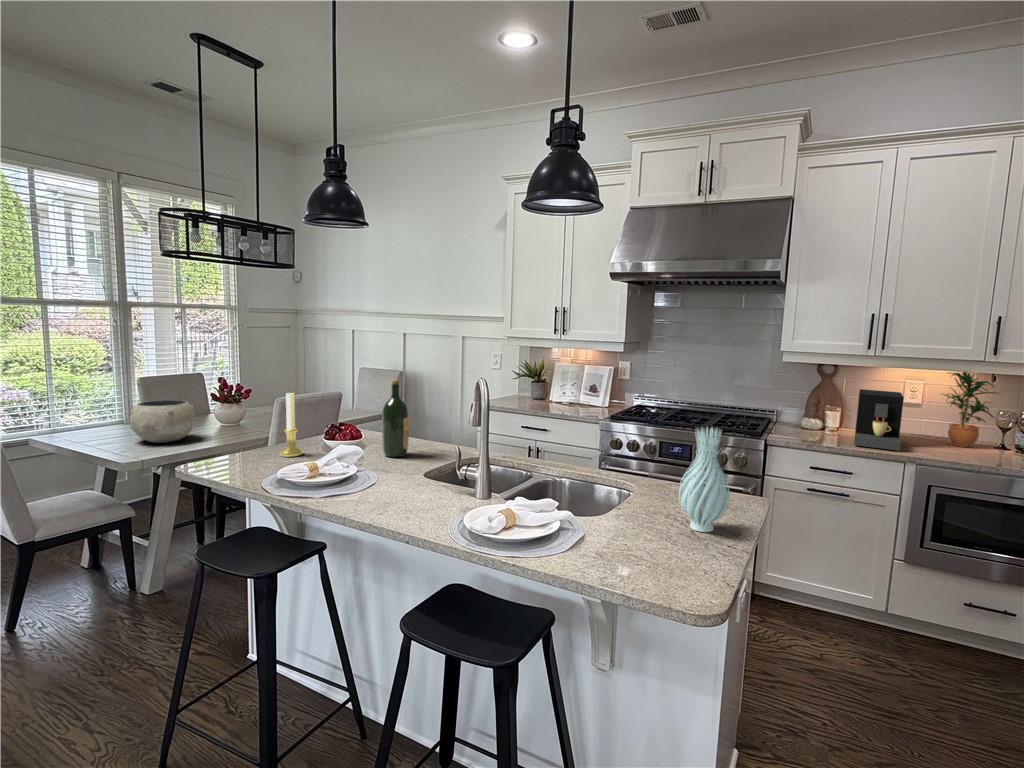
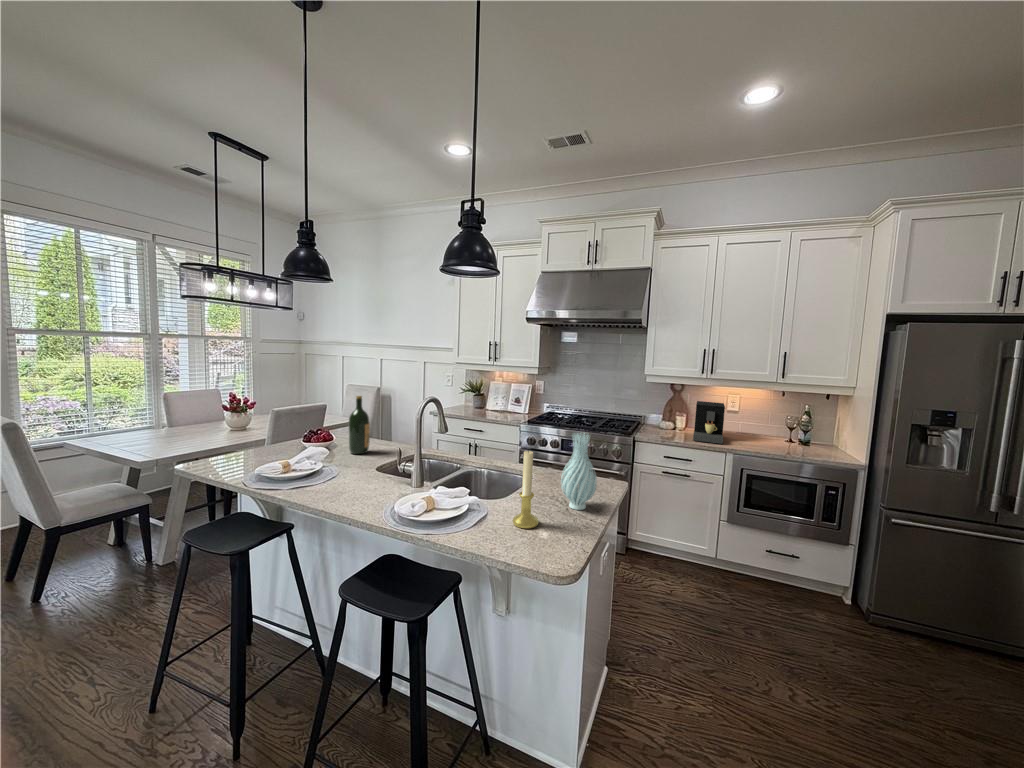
potted plant: present [943,372,997,447] -> none [749,383,788,441]
candle holder: present [280,393,303,457] -> present [513,450,539,529]
ceramic bowl: present [130,400,196,443] -> none [151,410,208,444]

